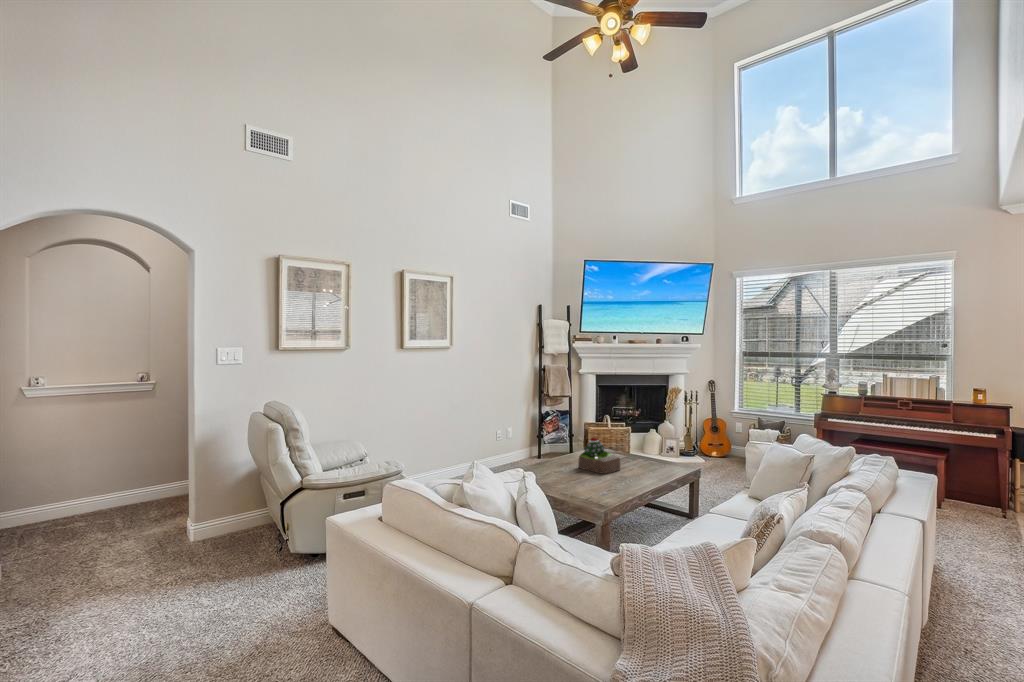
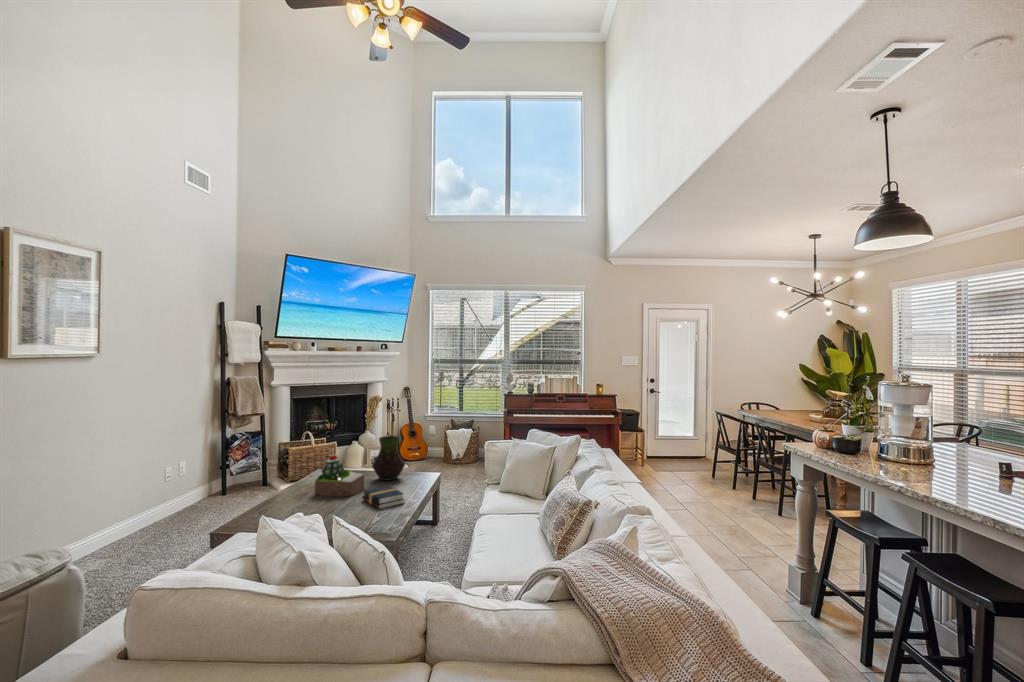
vase: none [633,426,663,467] -> present [372,436,405,480]
hardback book: none [611,471,644,488] -> present [362,486,405,509]

